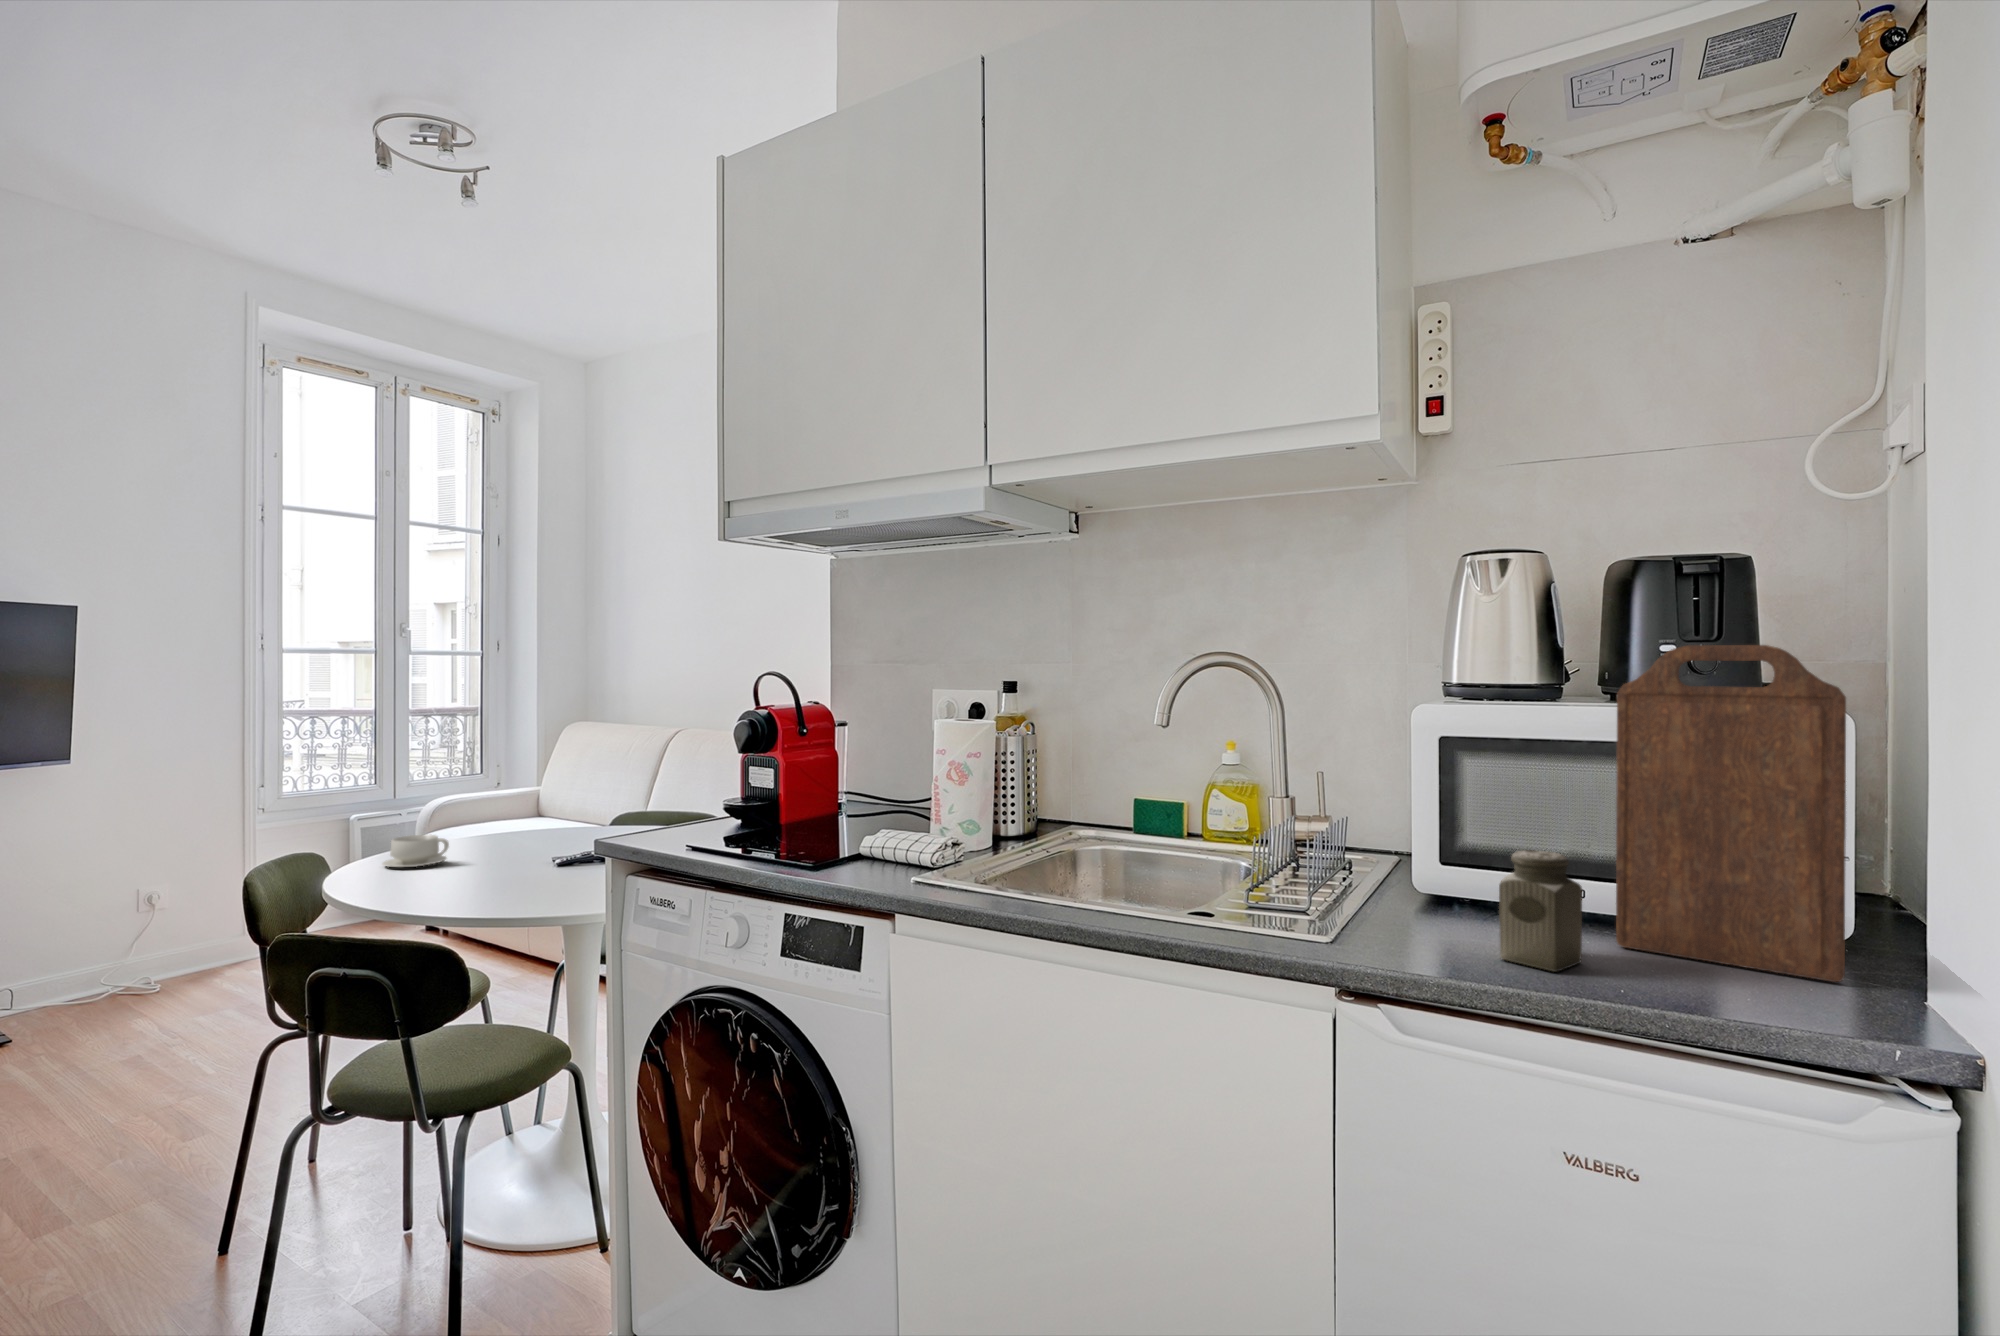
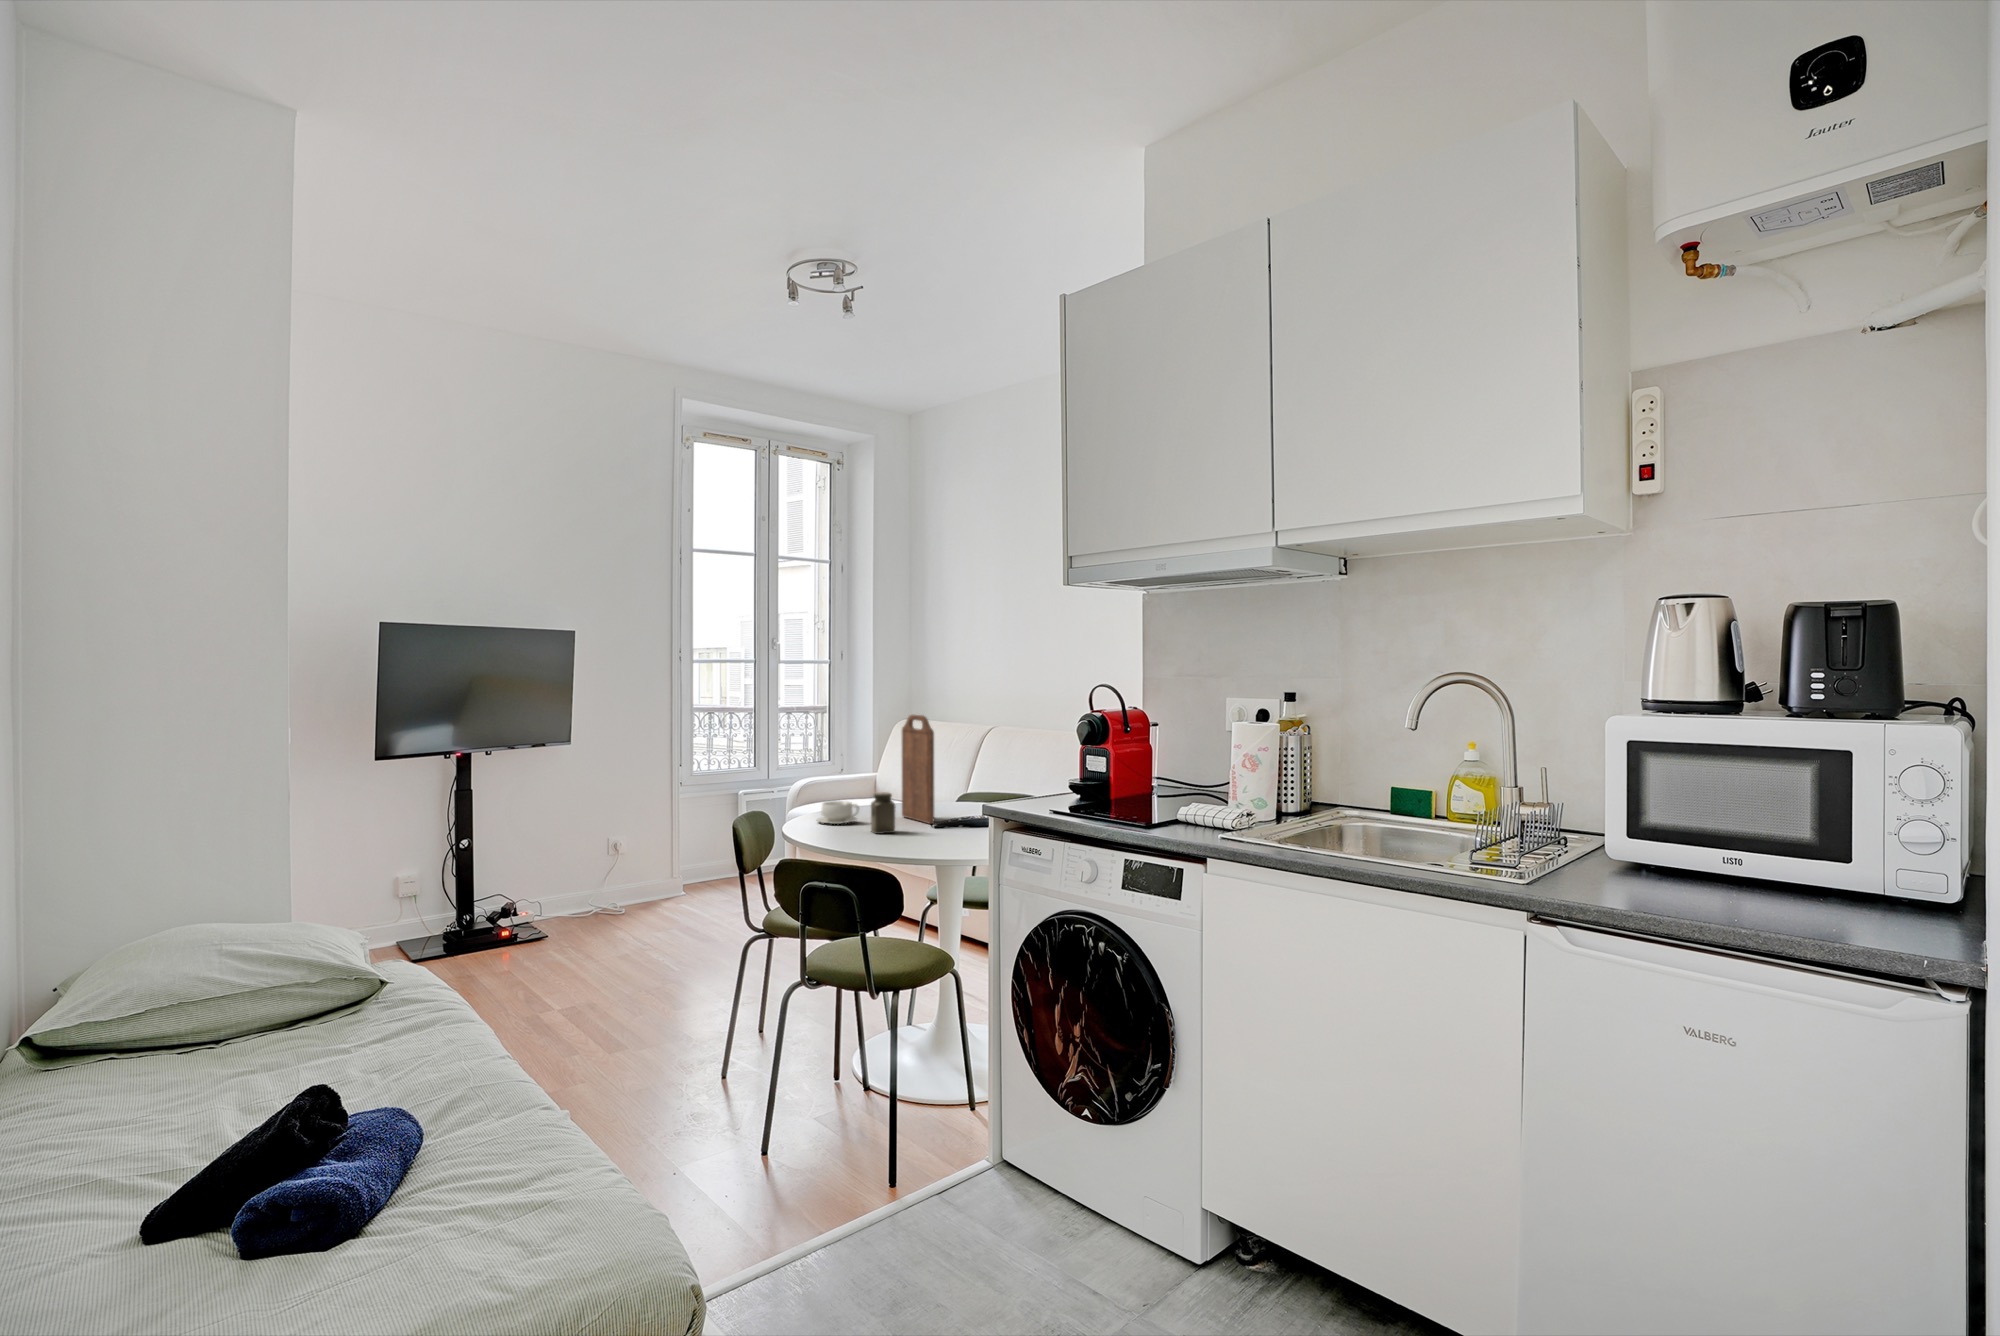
cutting board: present [1616,645,1846,982] -> present [902,715,934,824]
salt shaker: present [1499,850,1582,972] -> present [871,792,895,834]

